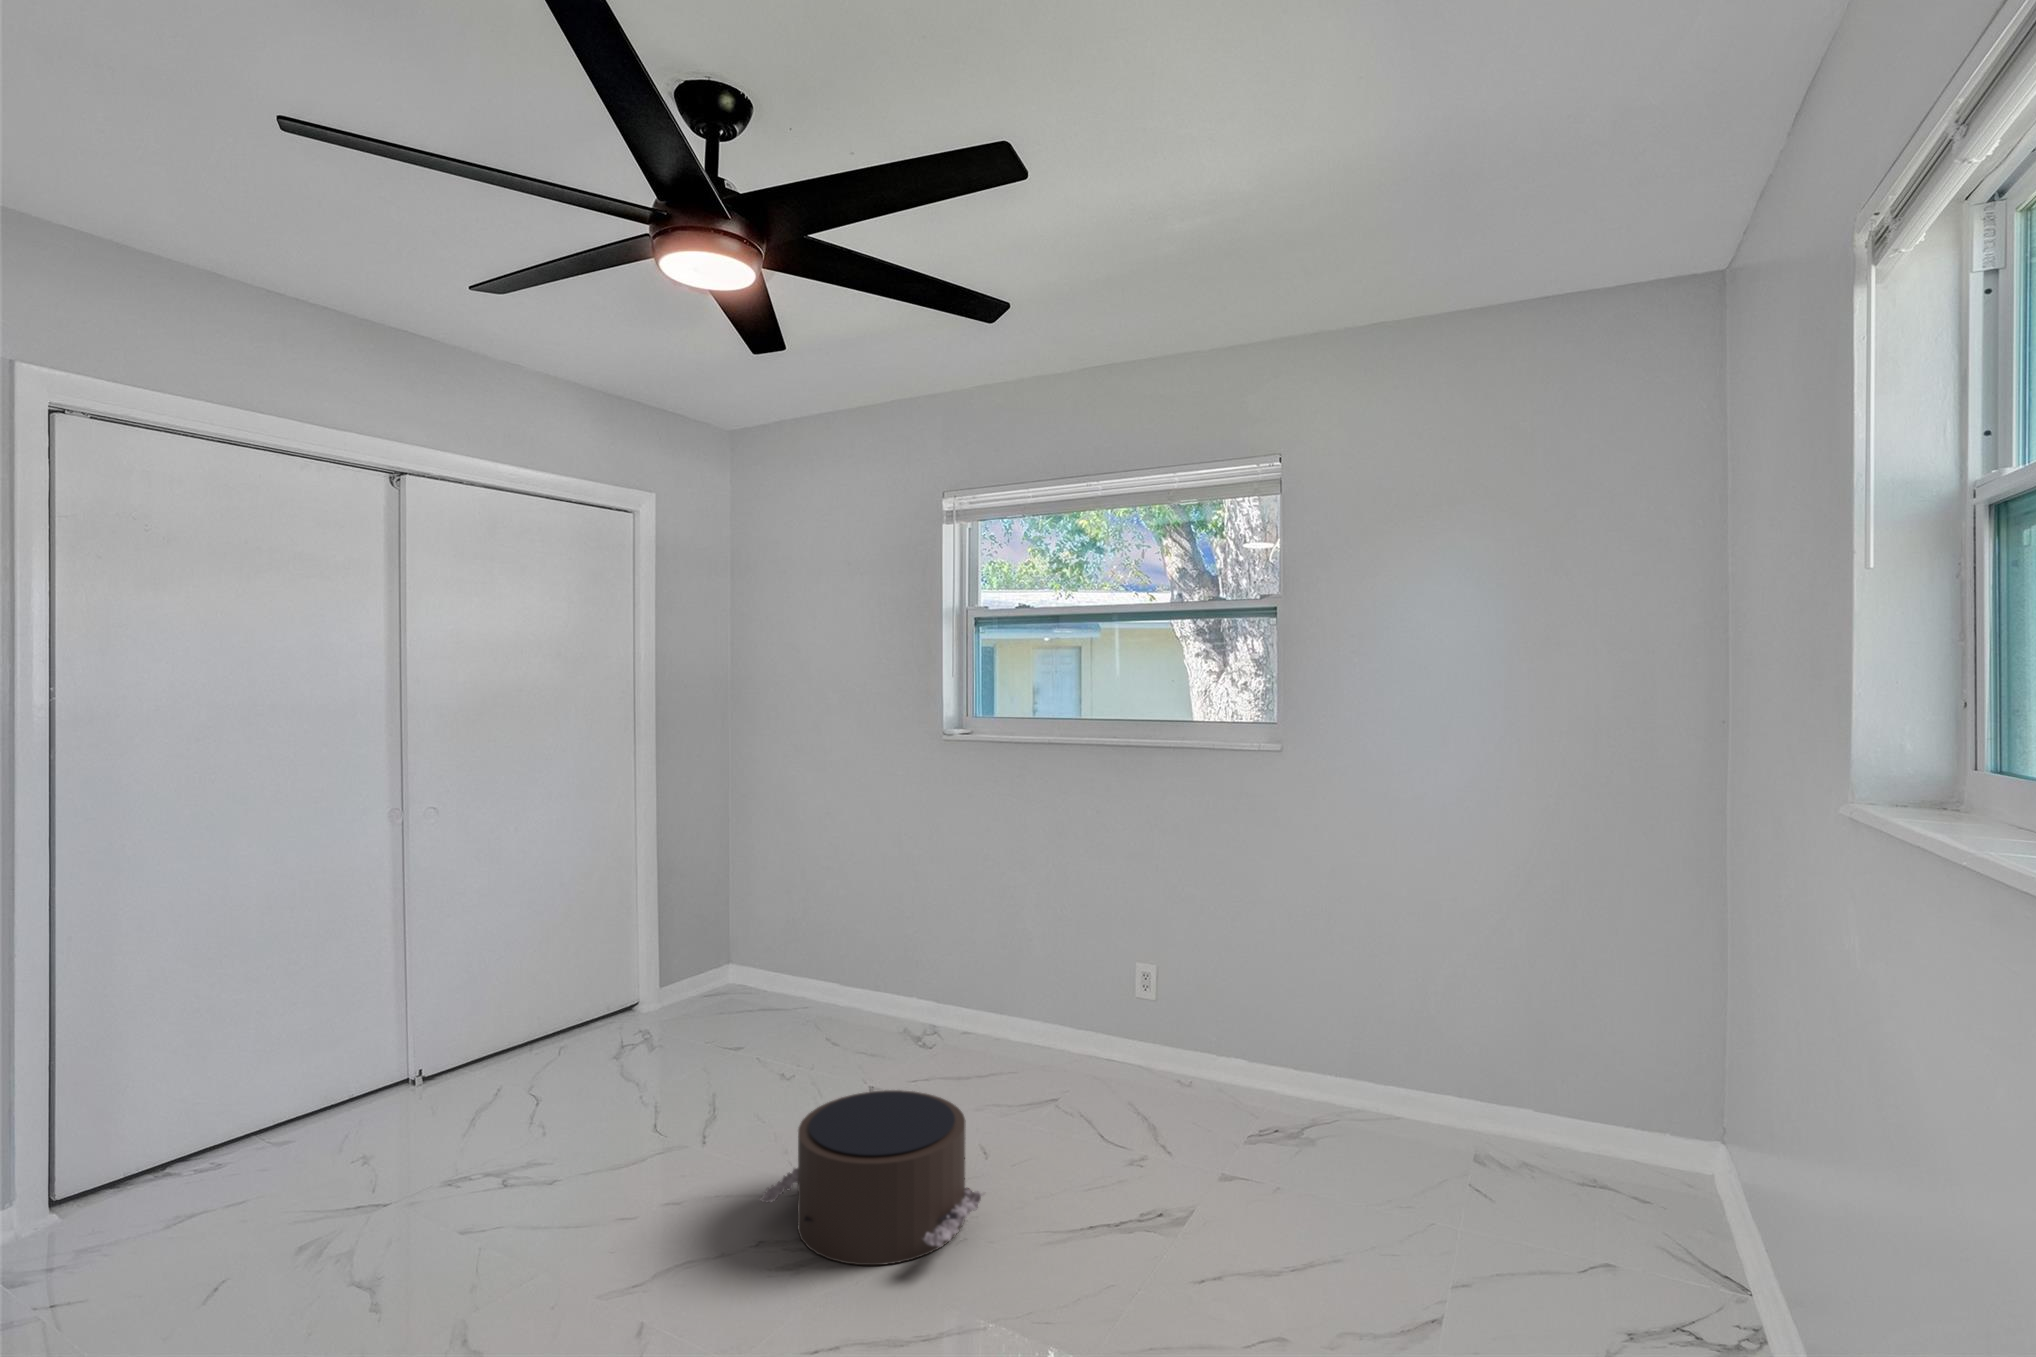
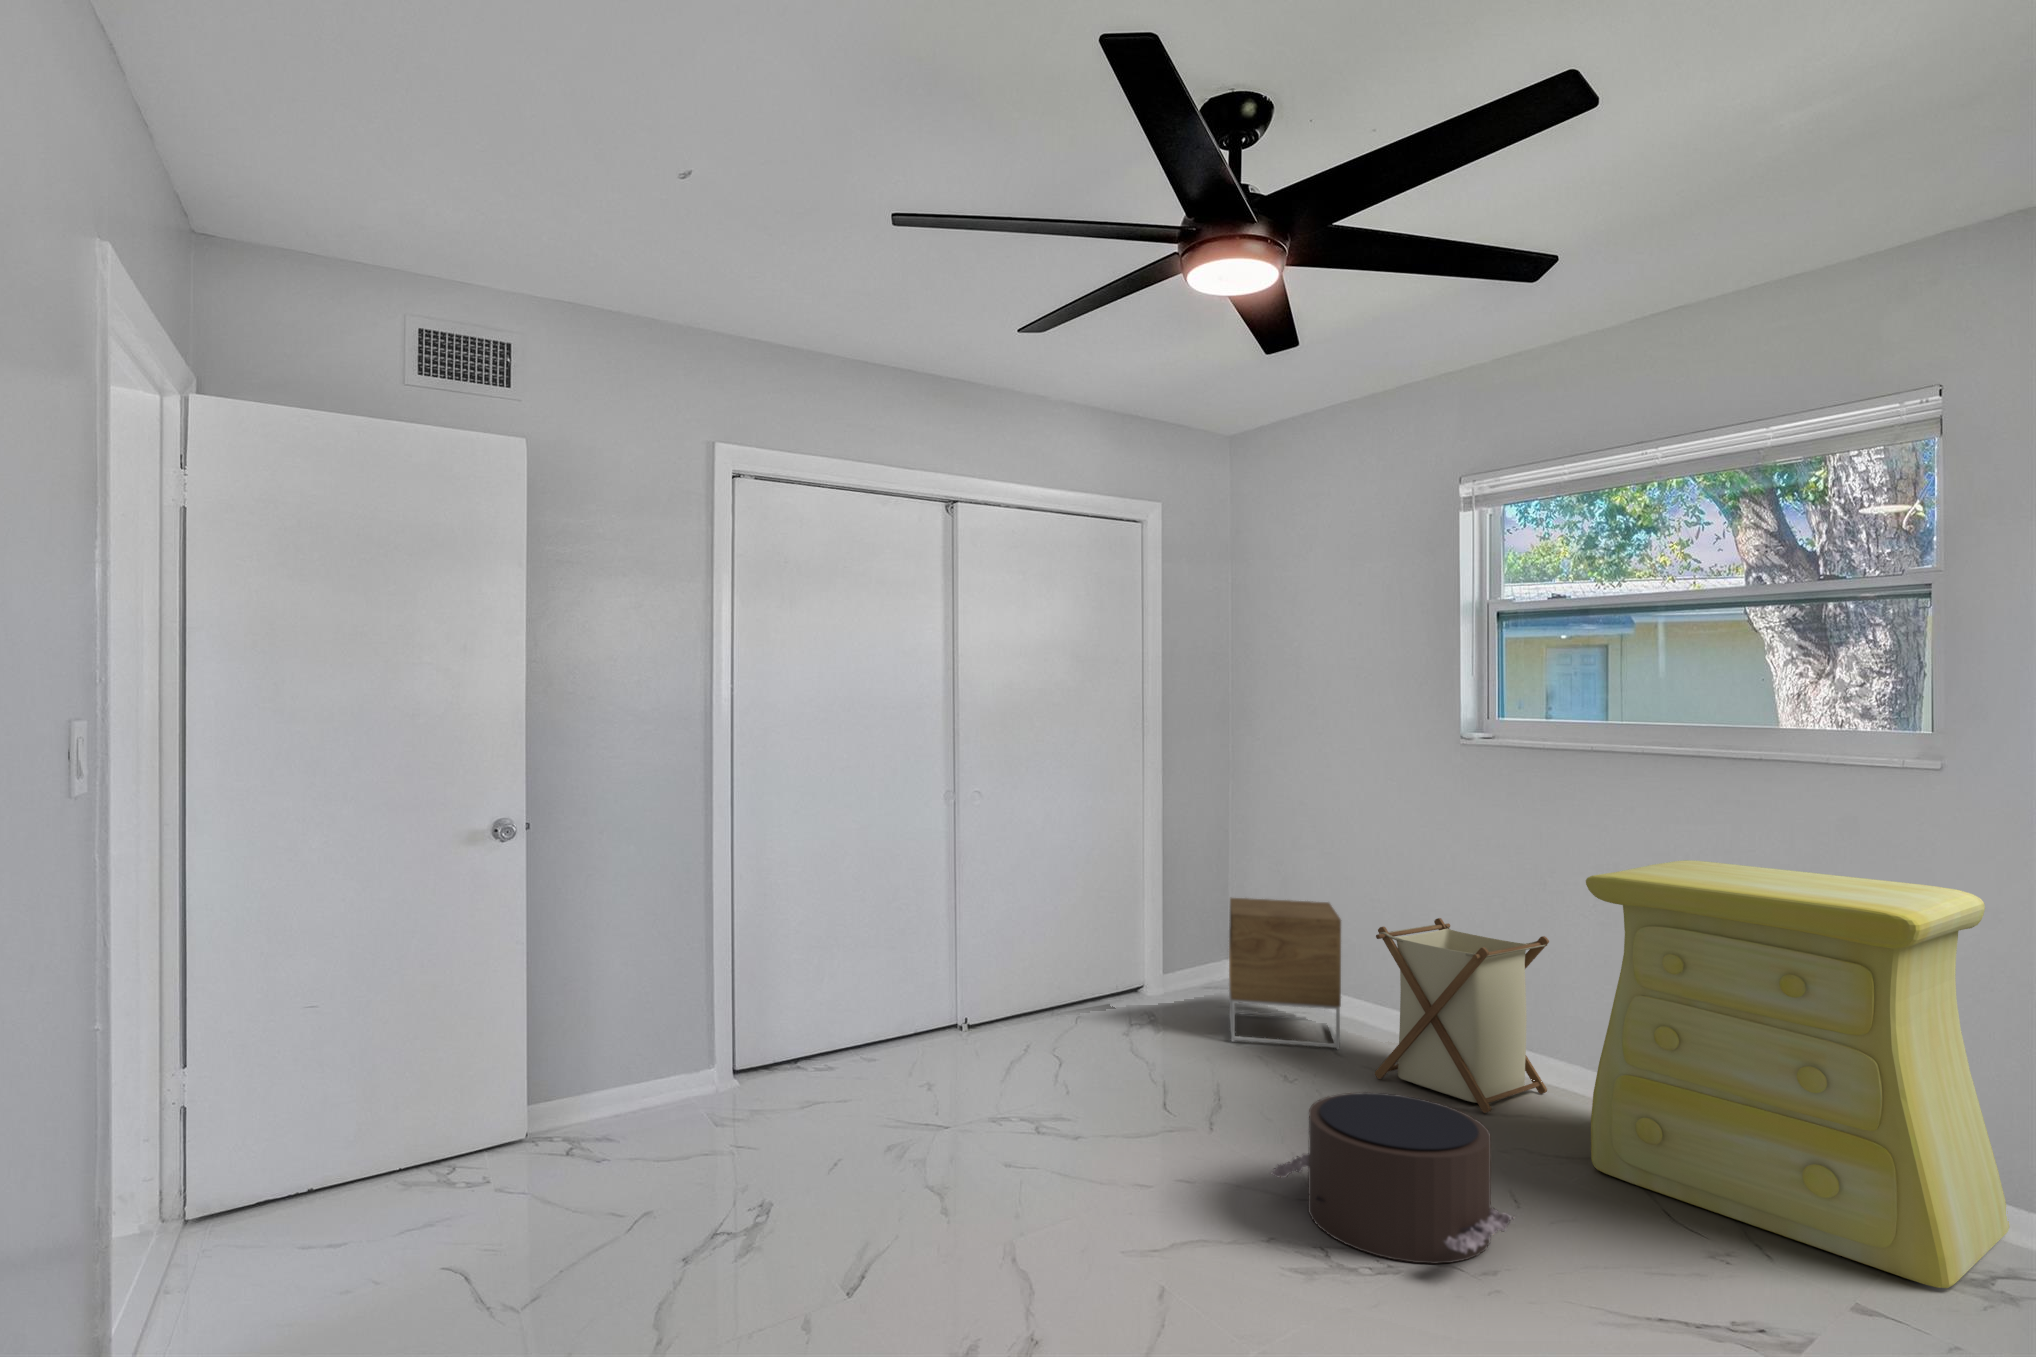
dresser: none [1046,836,1329,1172] -> present [1586,860,2009,1288]
nightstand: none [733,889,840,1042] -> present [1229,898,1341,1049]
laundry basket: none [870,898,1018,1077] -> present [1375,918,1549,1113]

